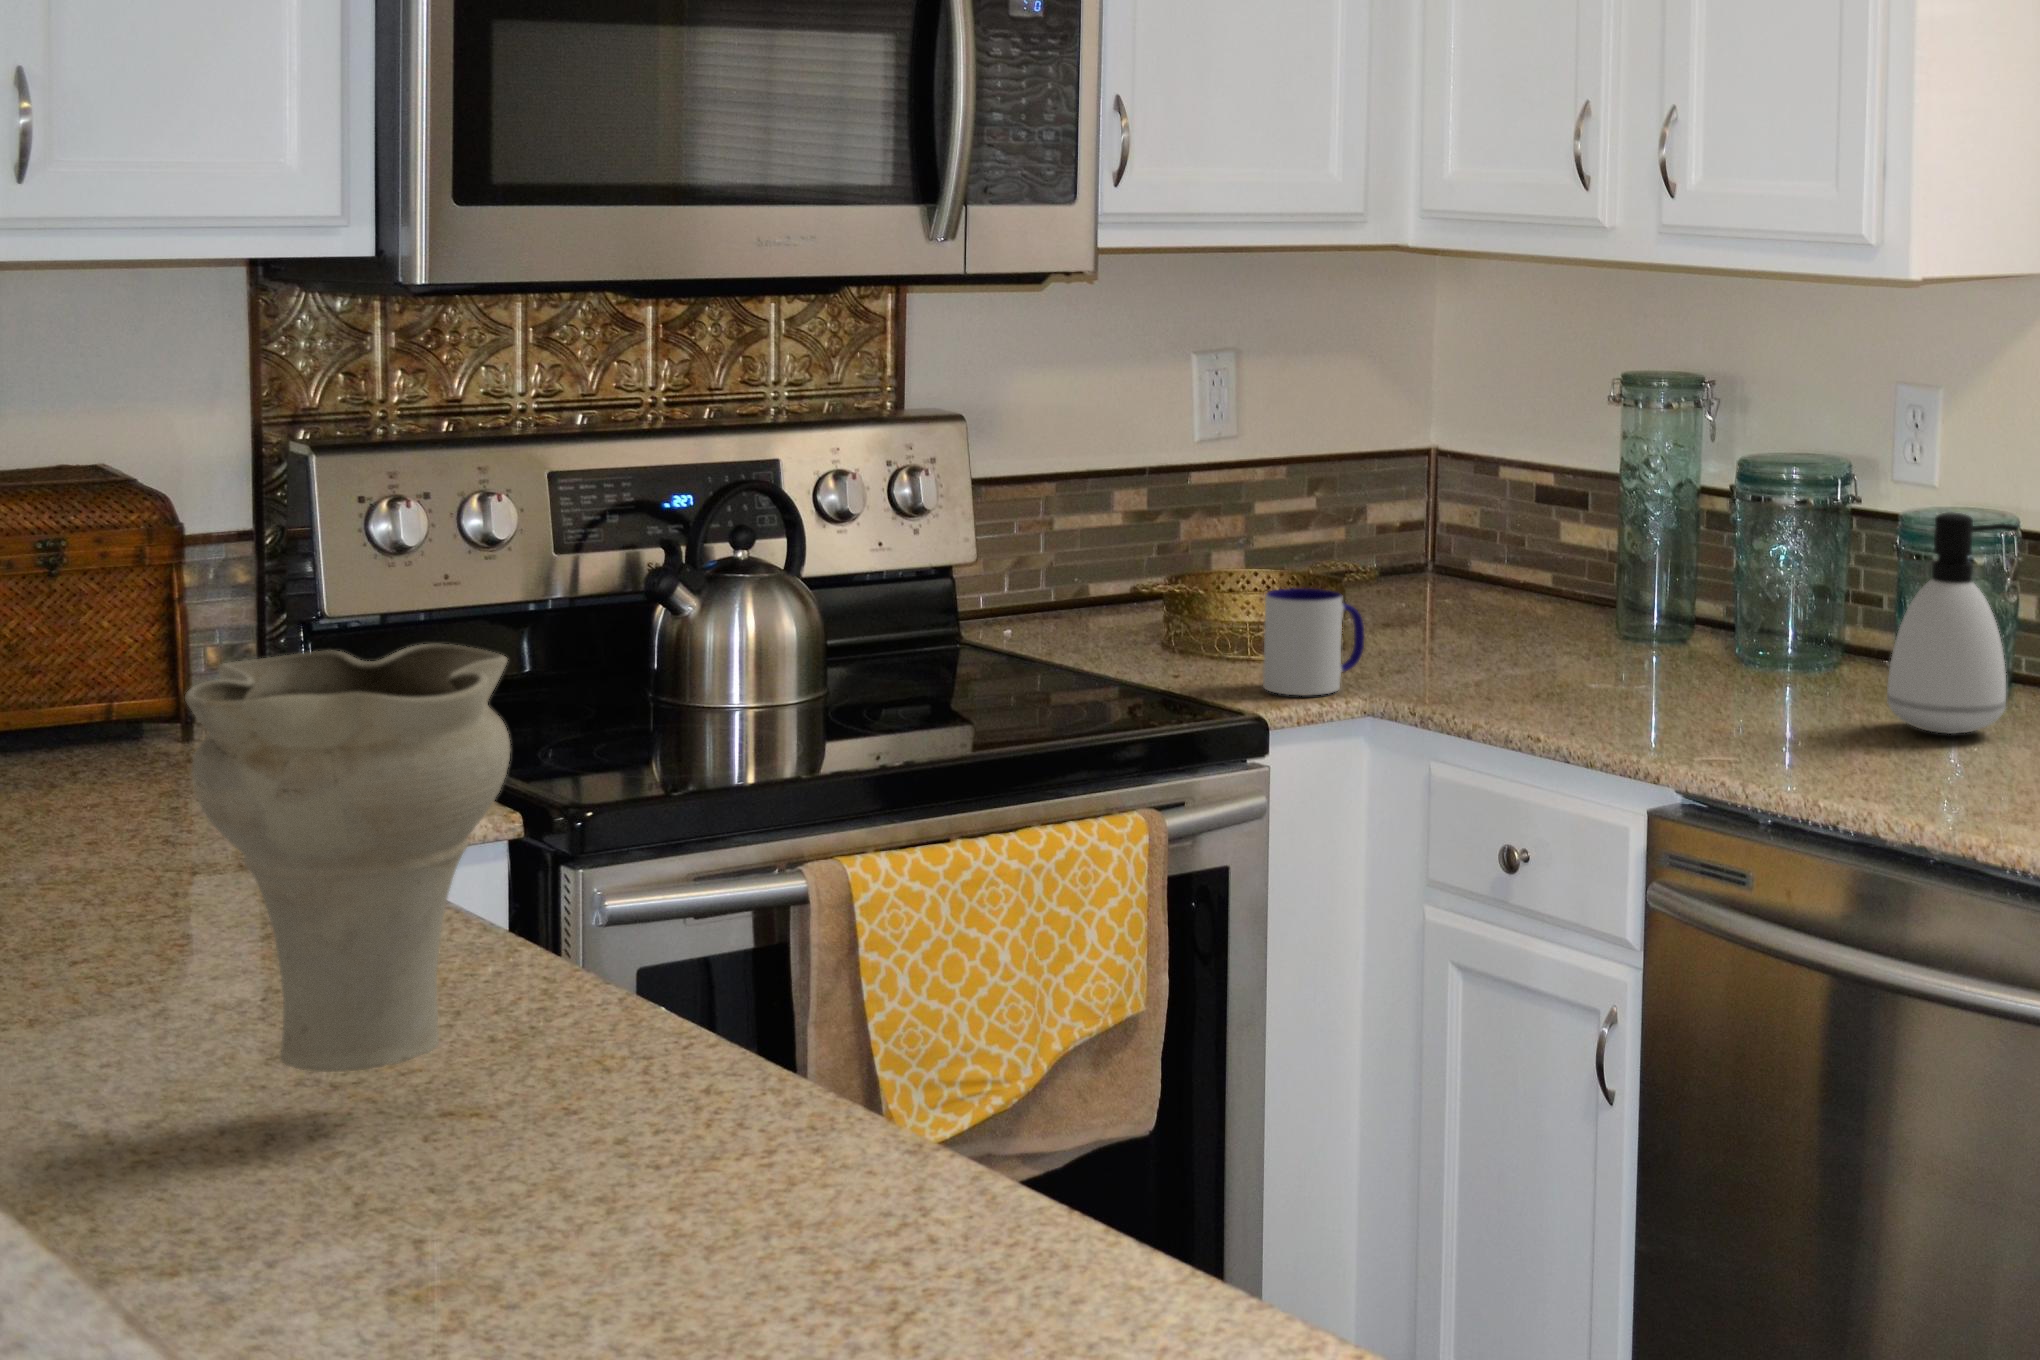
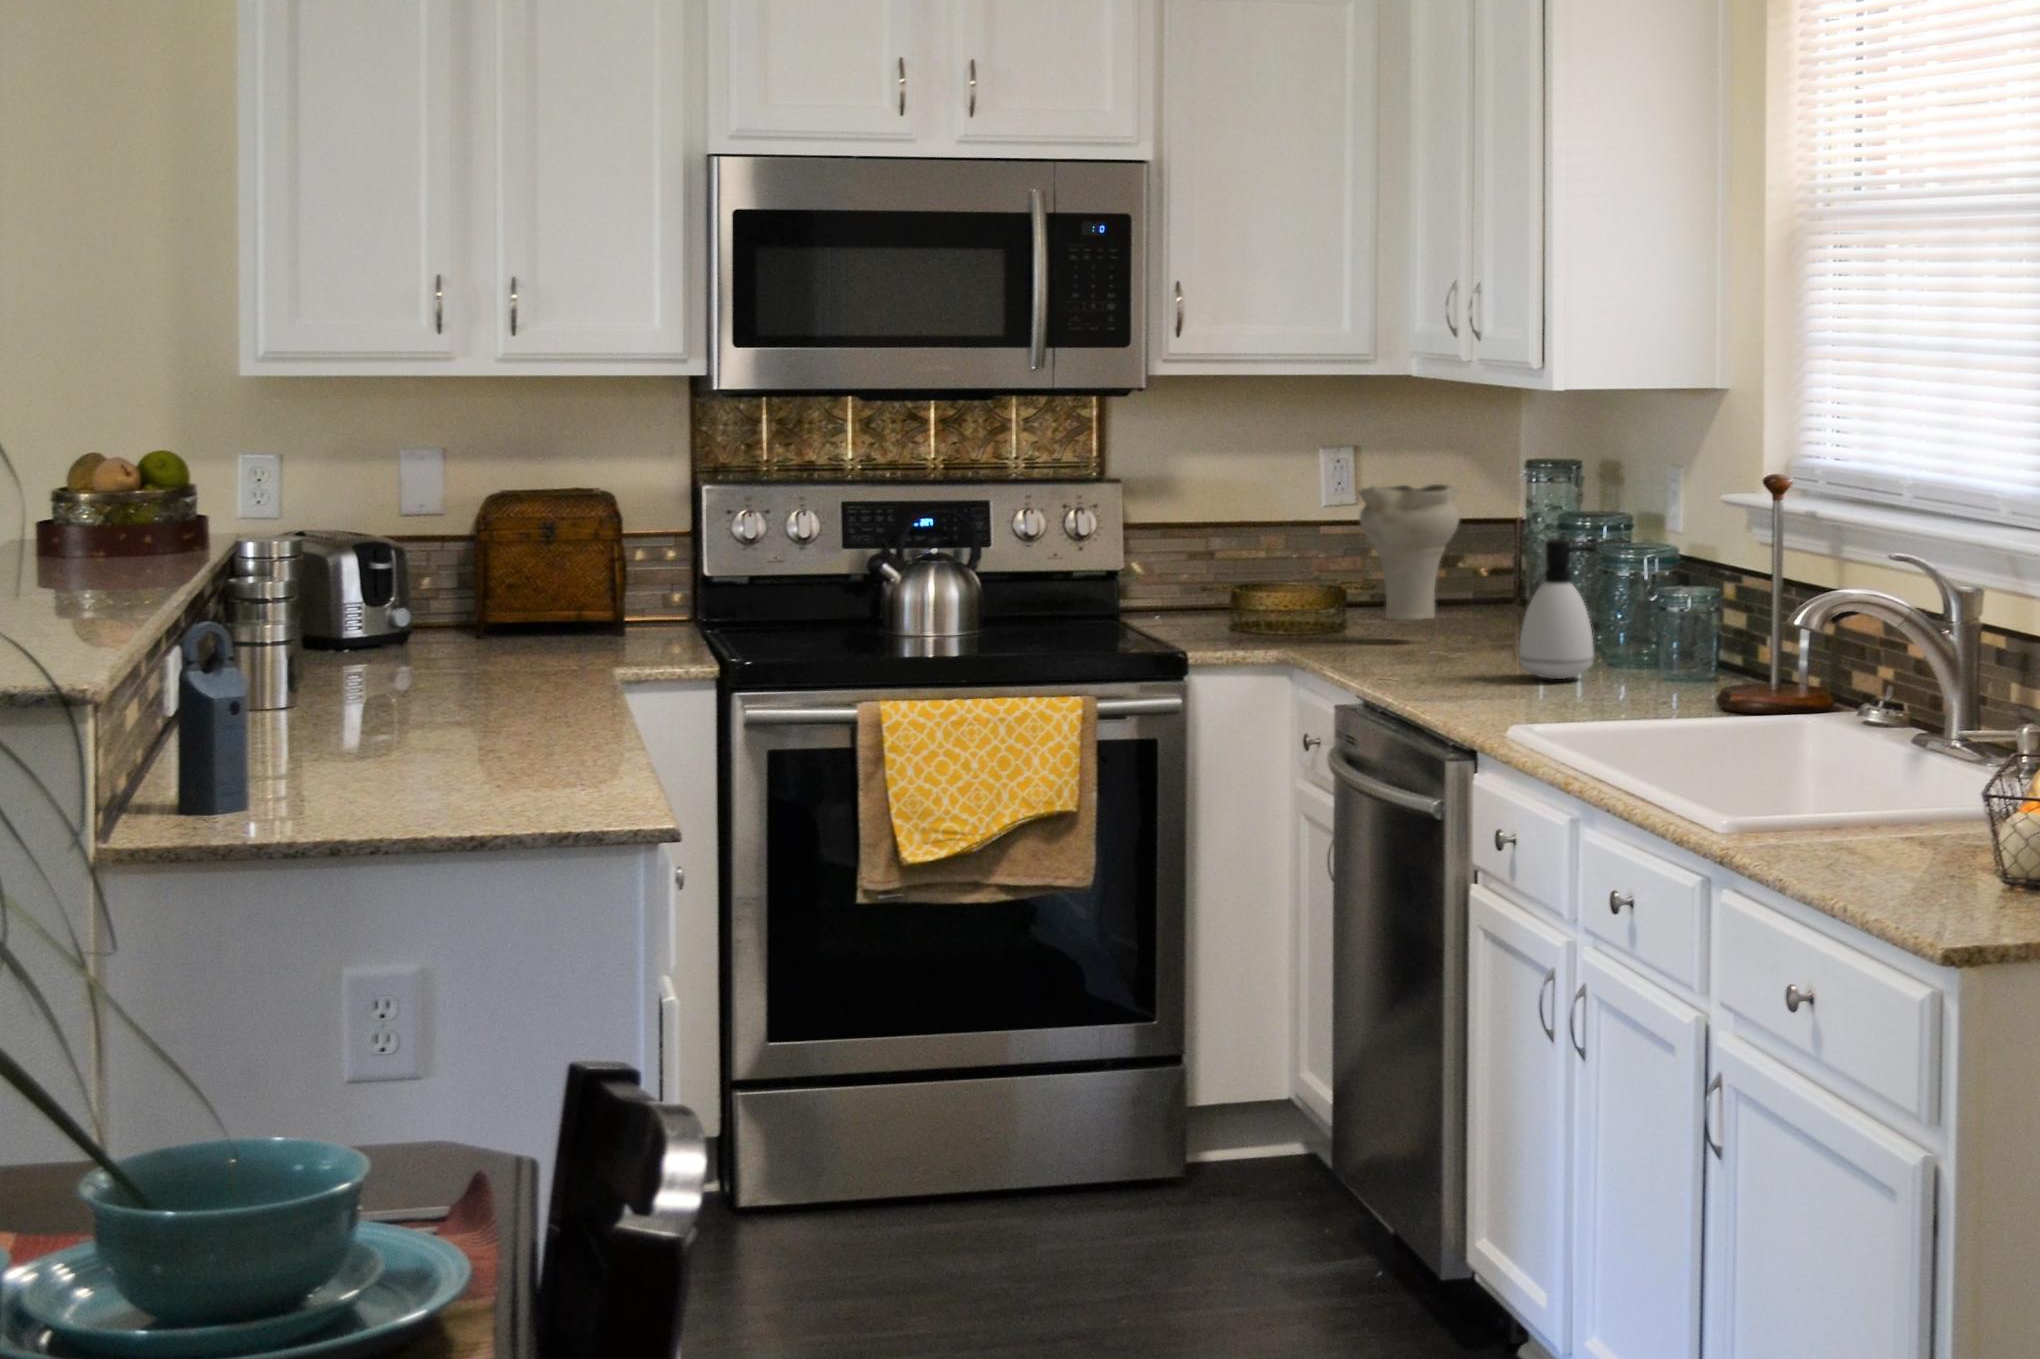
mug: present [1263,588,1364,695] -> none [1216,584,1283,647]
vase: present [185,644,510,1072] -> present [1358,484,1460,620]

